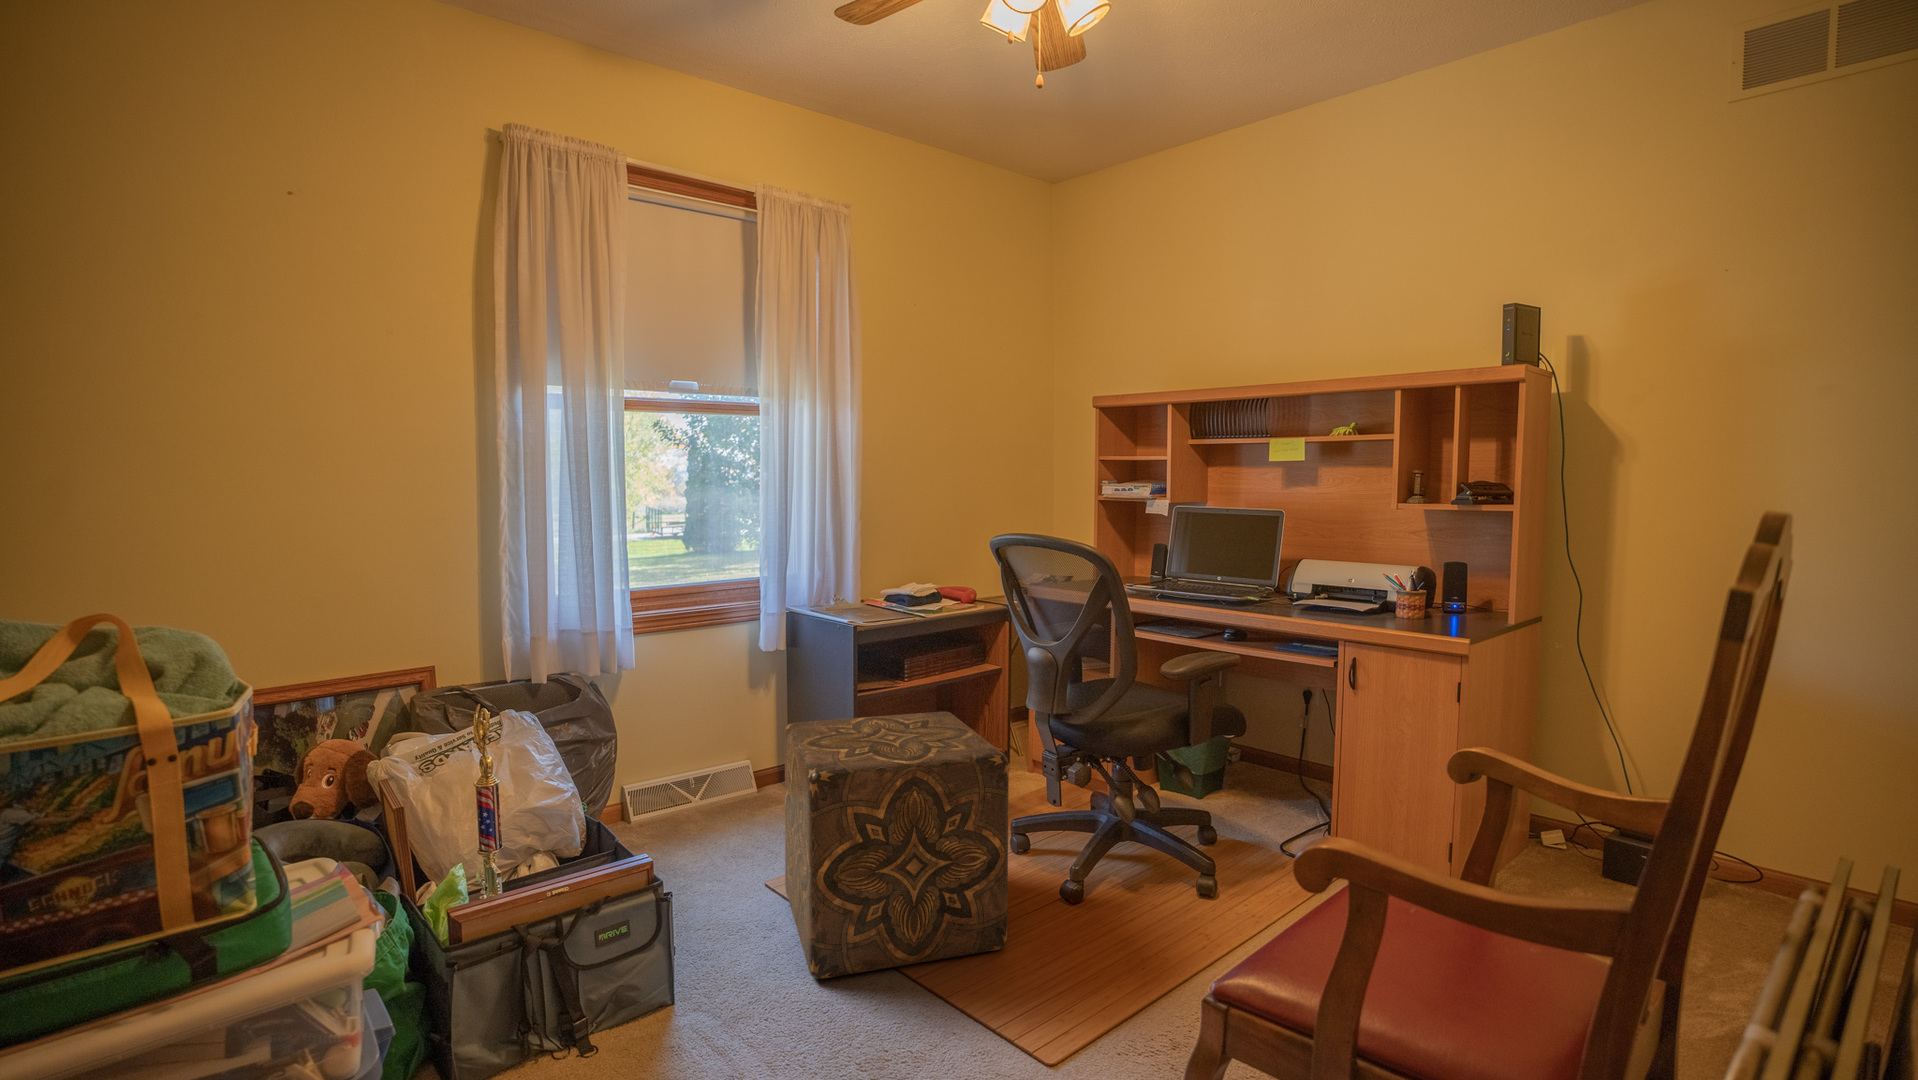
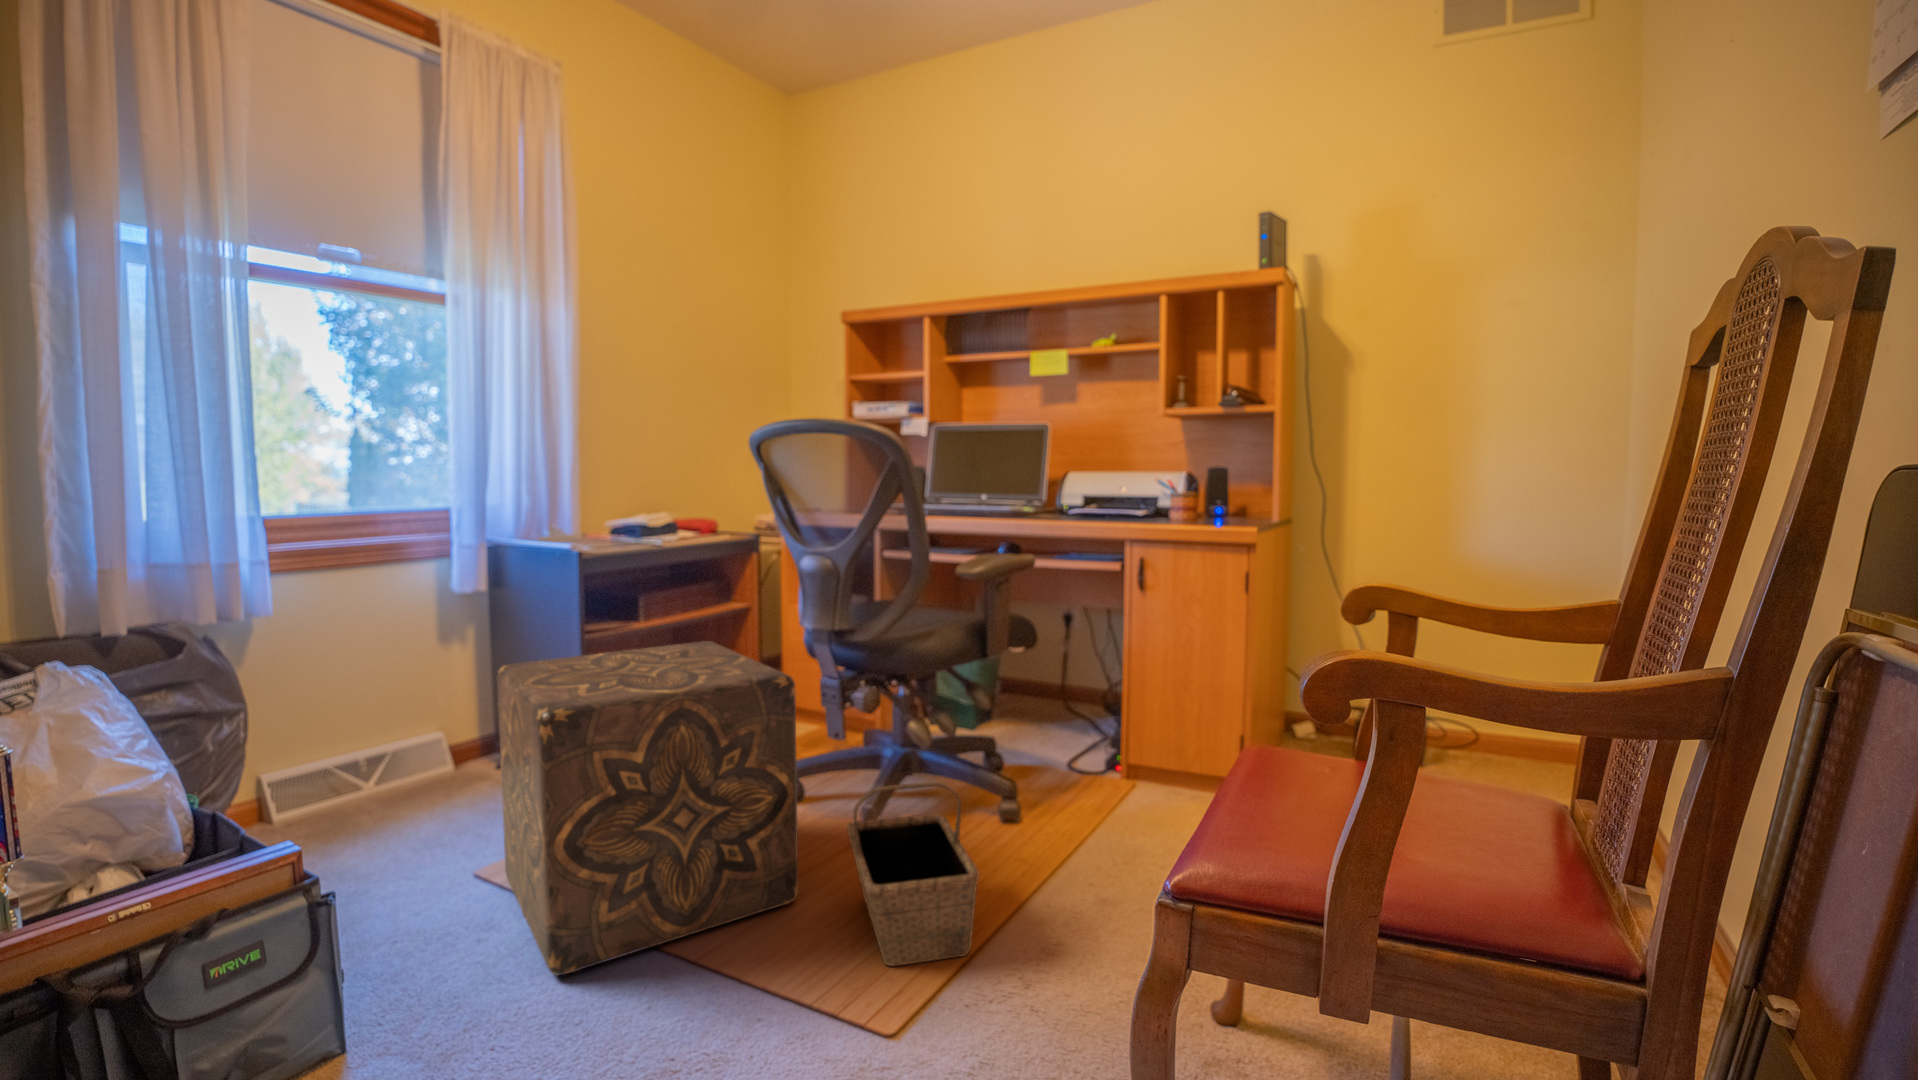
basket: none [1050,861,1156,1023] -> present [847,782,979,966]

